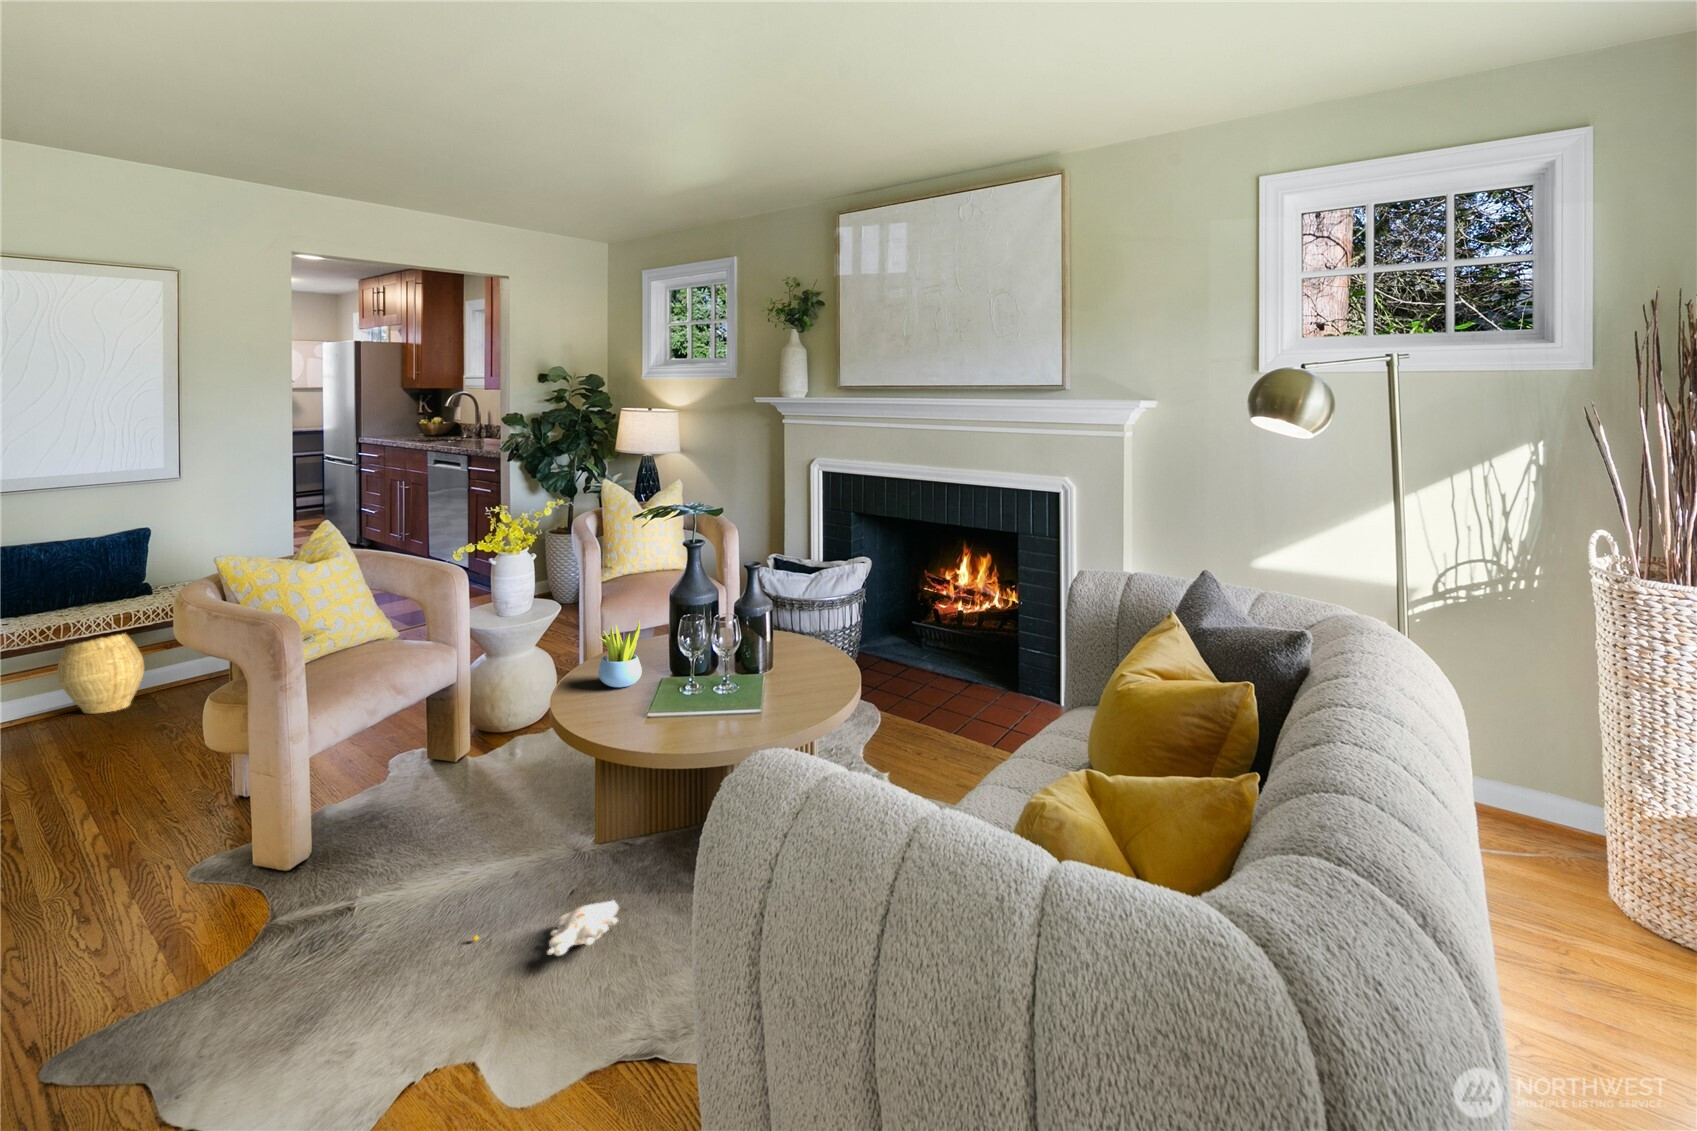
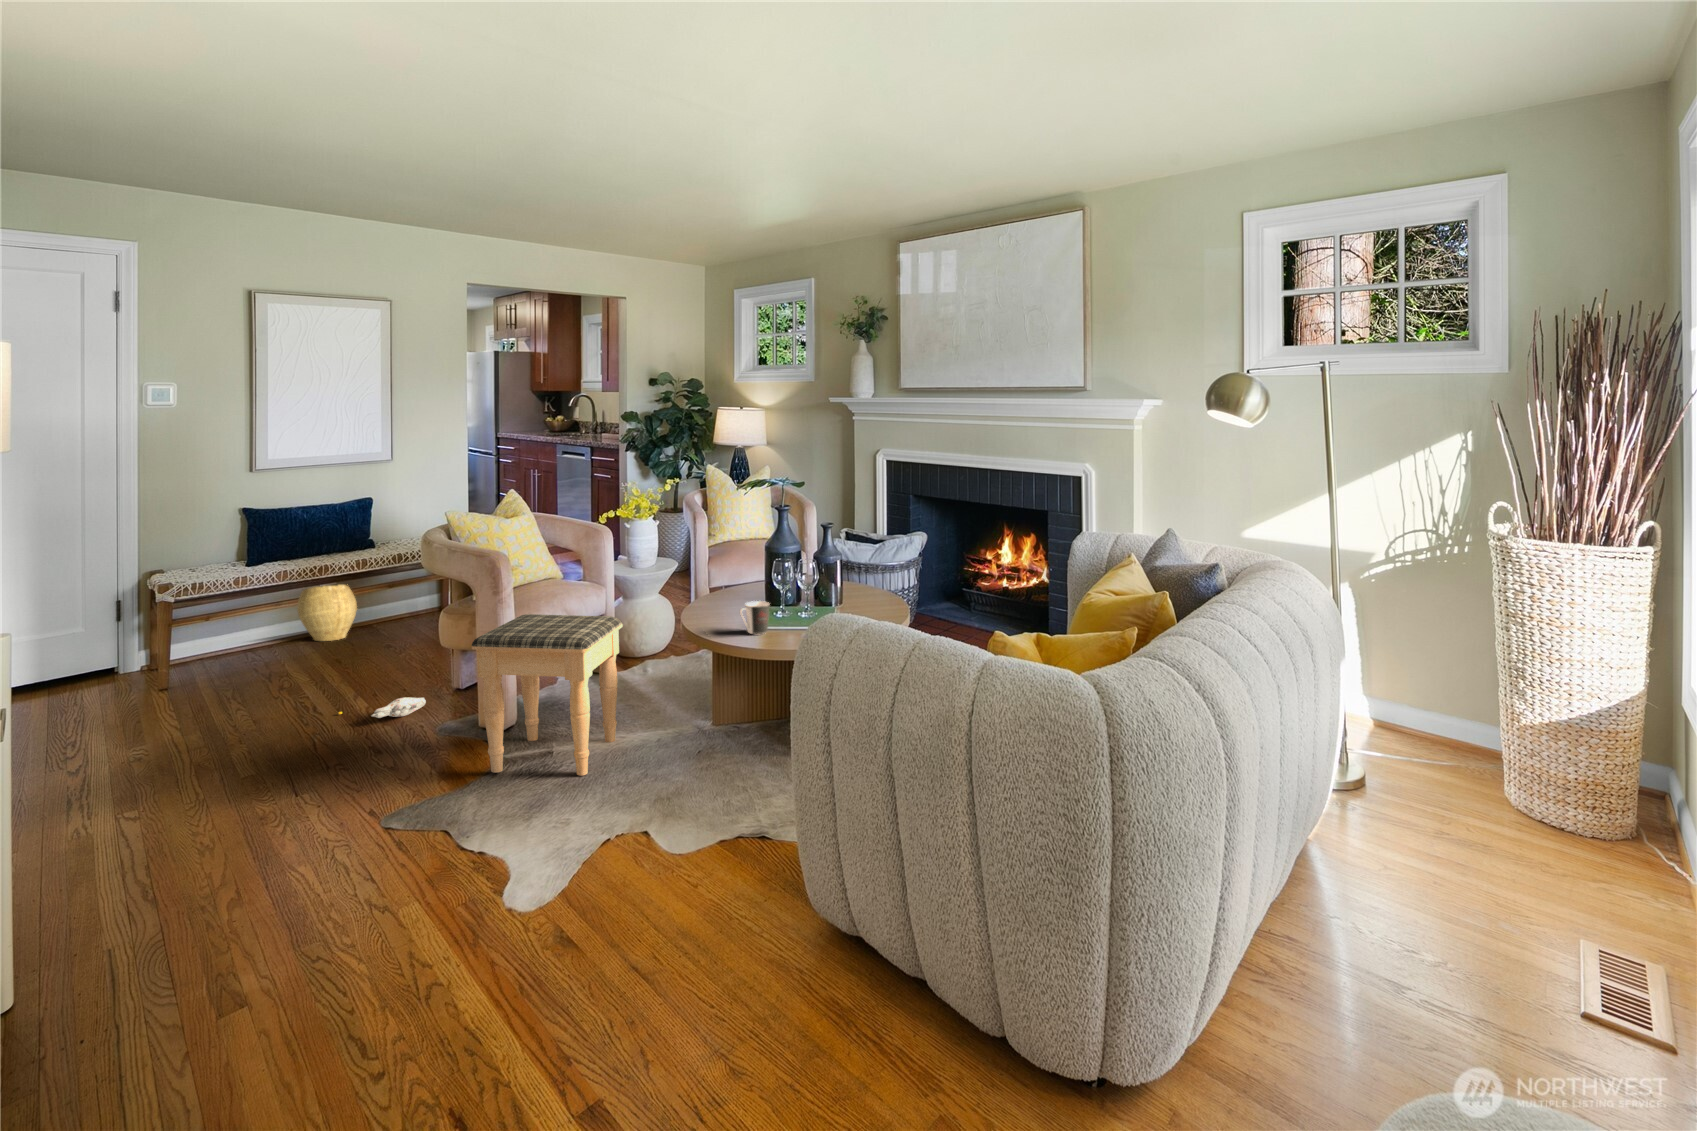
succulent plant: present [598,621,642,687] -> none [714,565,746,615]
coffee cup: none [629,674,671,721] -> present [740,601,770,634]
footstool: none [229,699,468,937] -> present [472,614,623,776]
plush toy: present [473,900,618,955] -> present [338,697,426,718]

